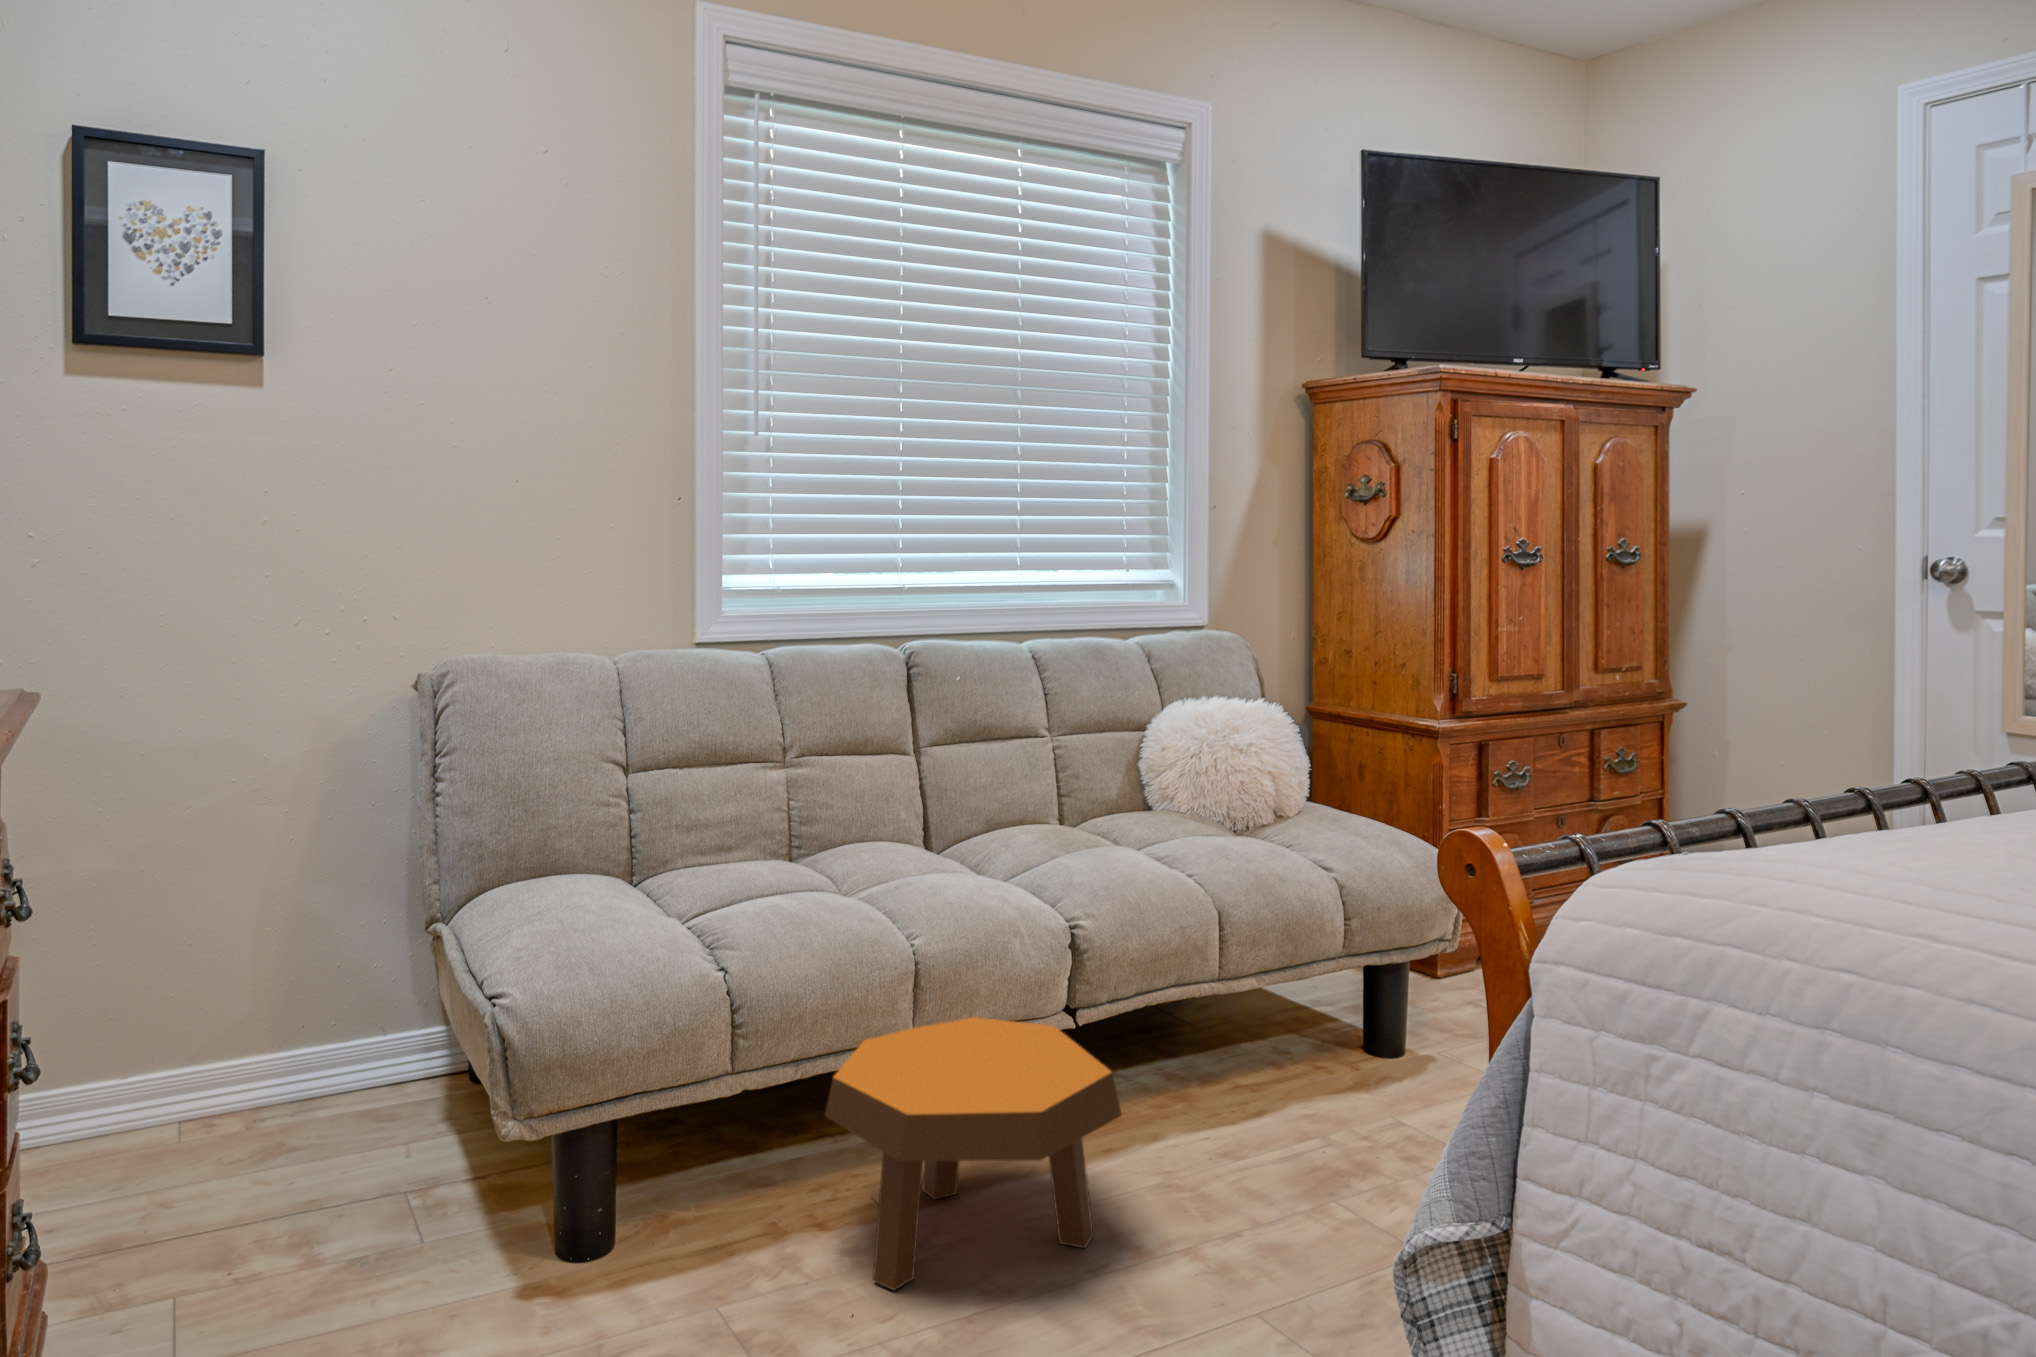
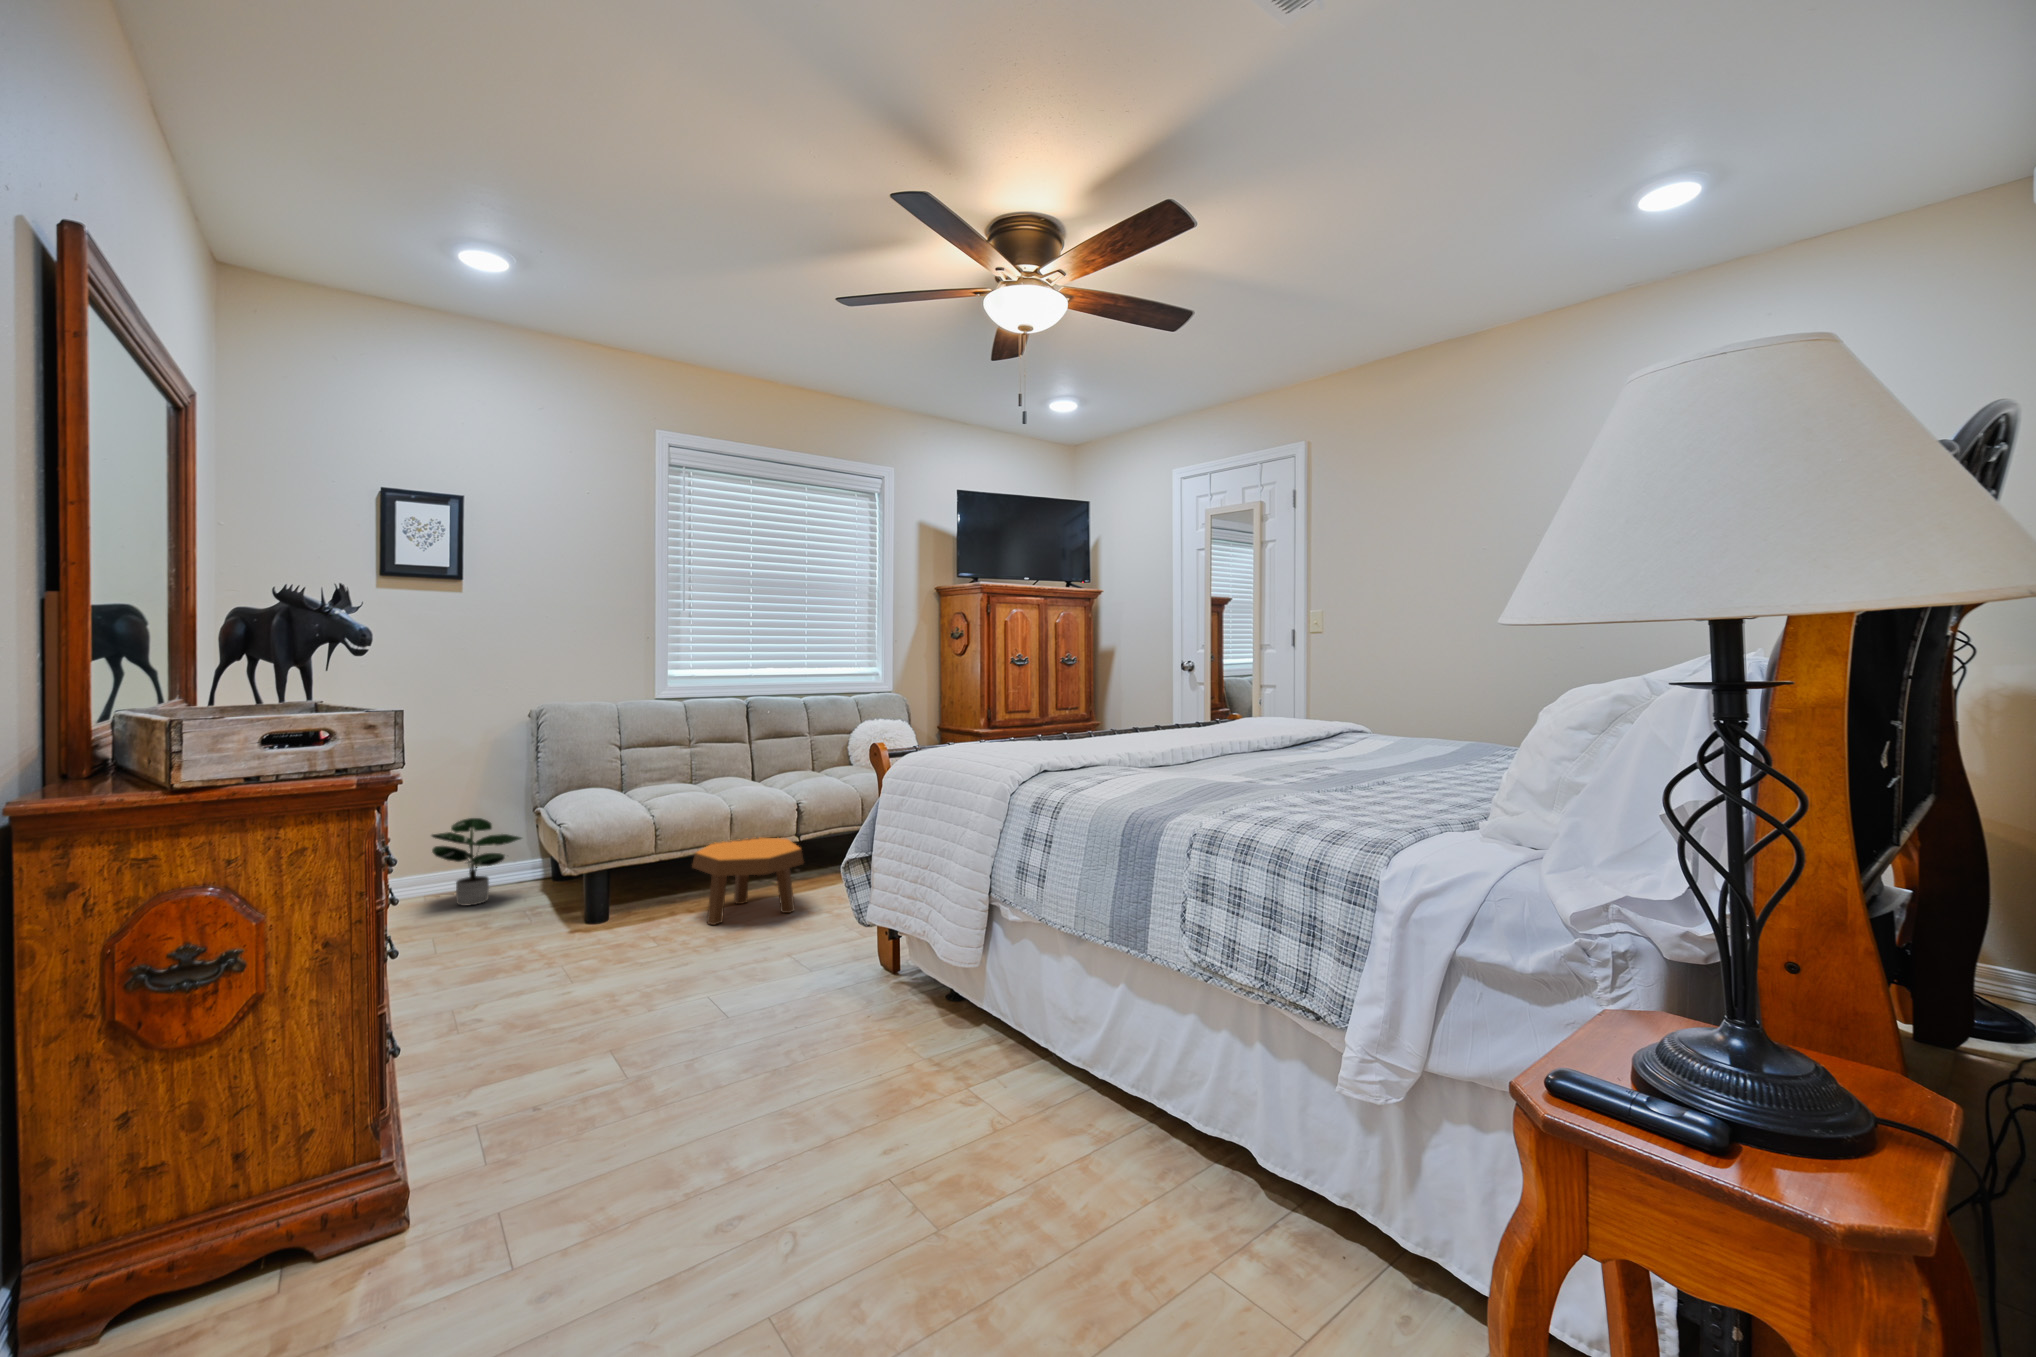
potted plant: none [190,939,408,1164] -> present [432,818,522,905]

